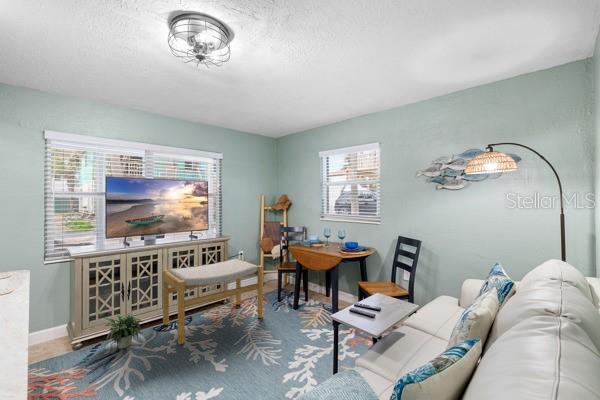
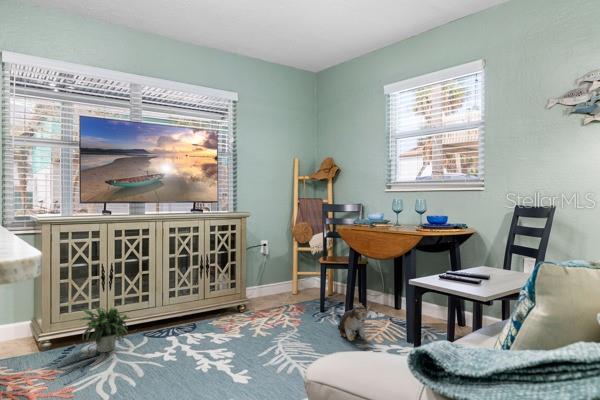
footstool: present [163,258,263,344] -> none [155,244,299,351]
plush toy: none [288,304,309,328] -> present [338,305,370,341]

